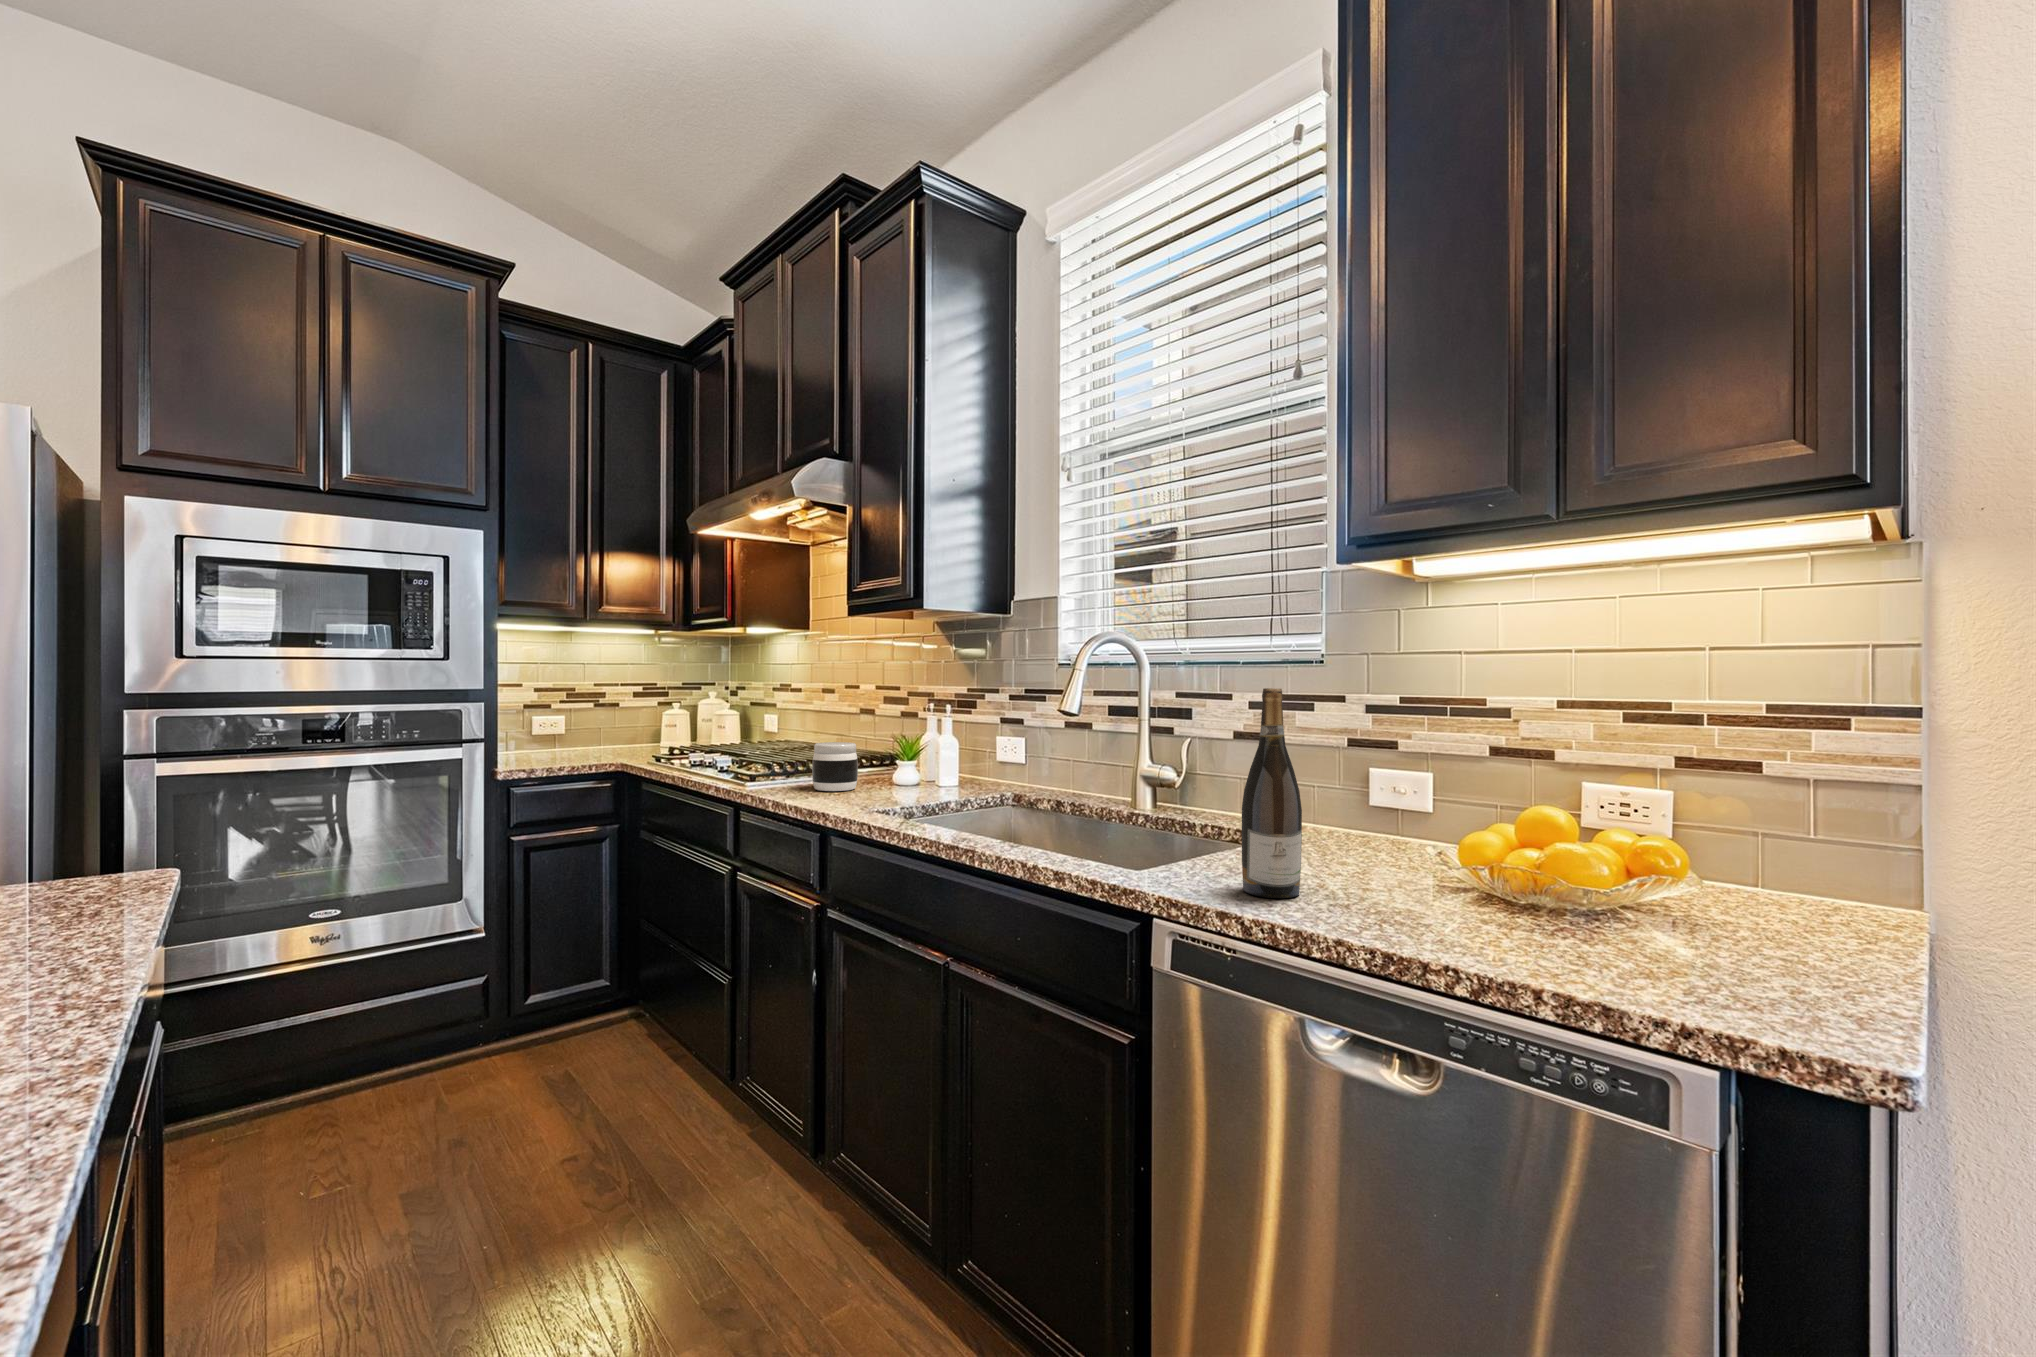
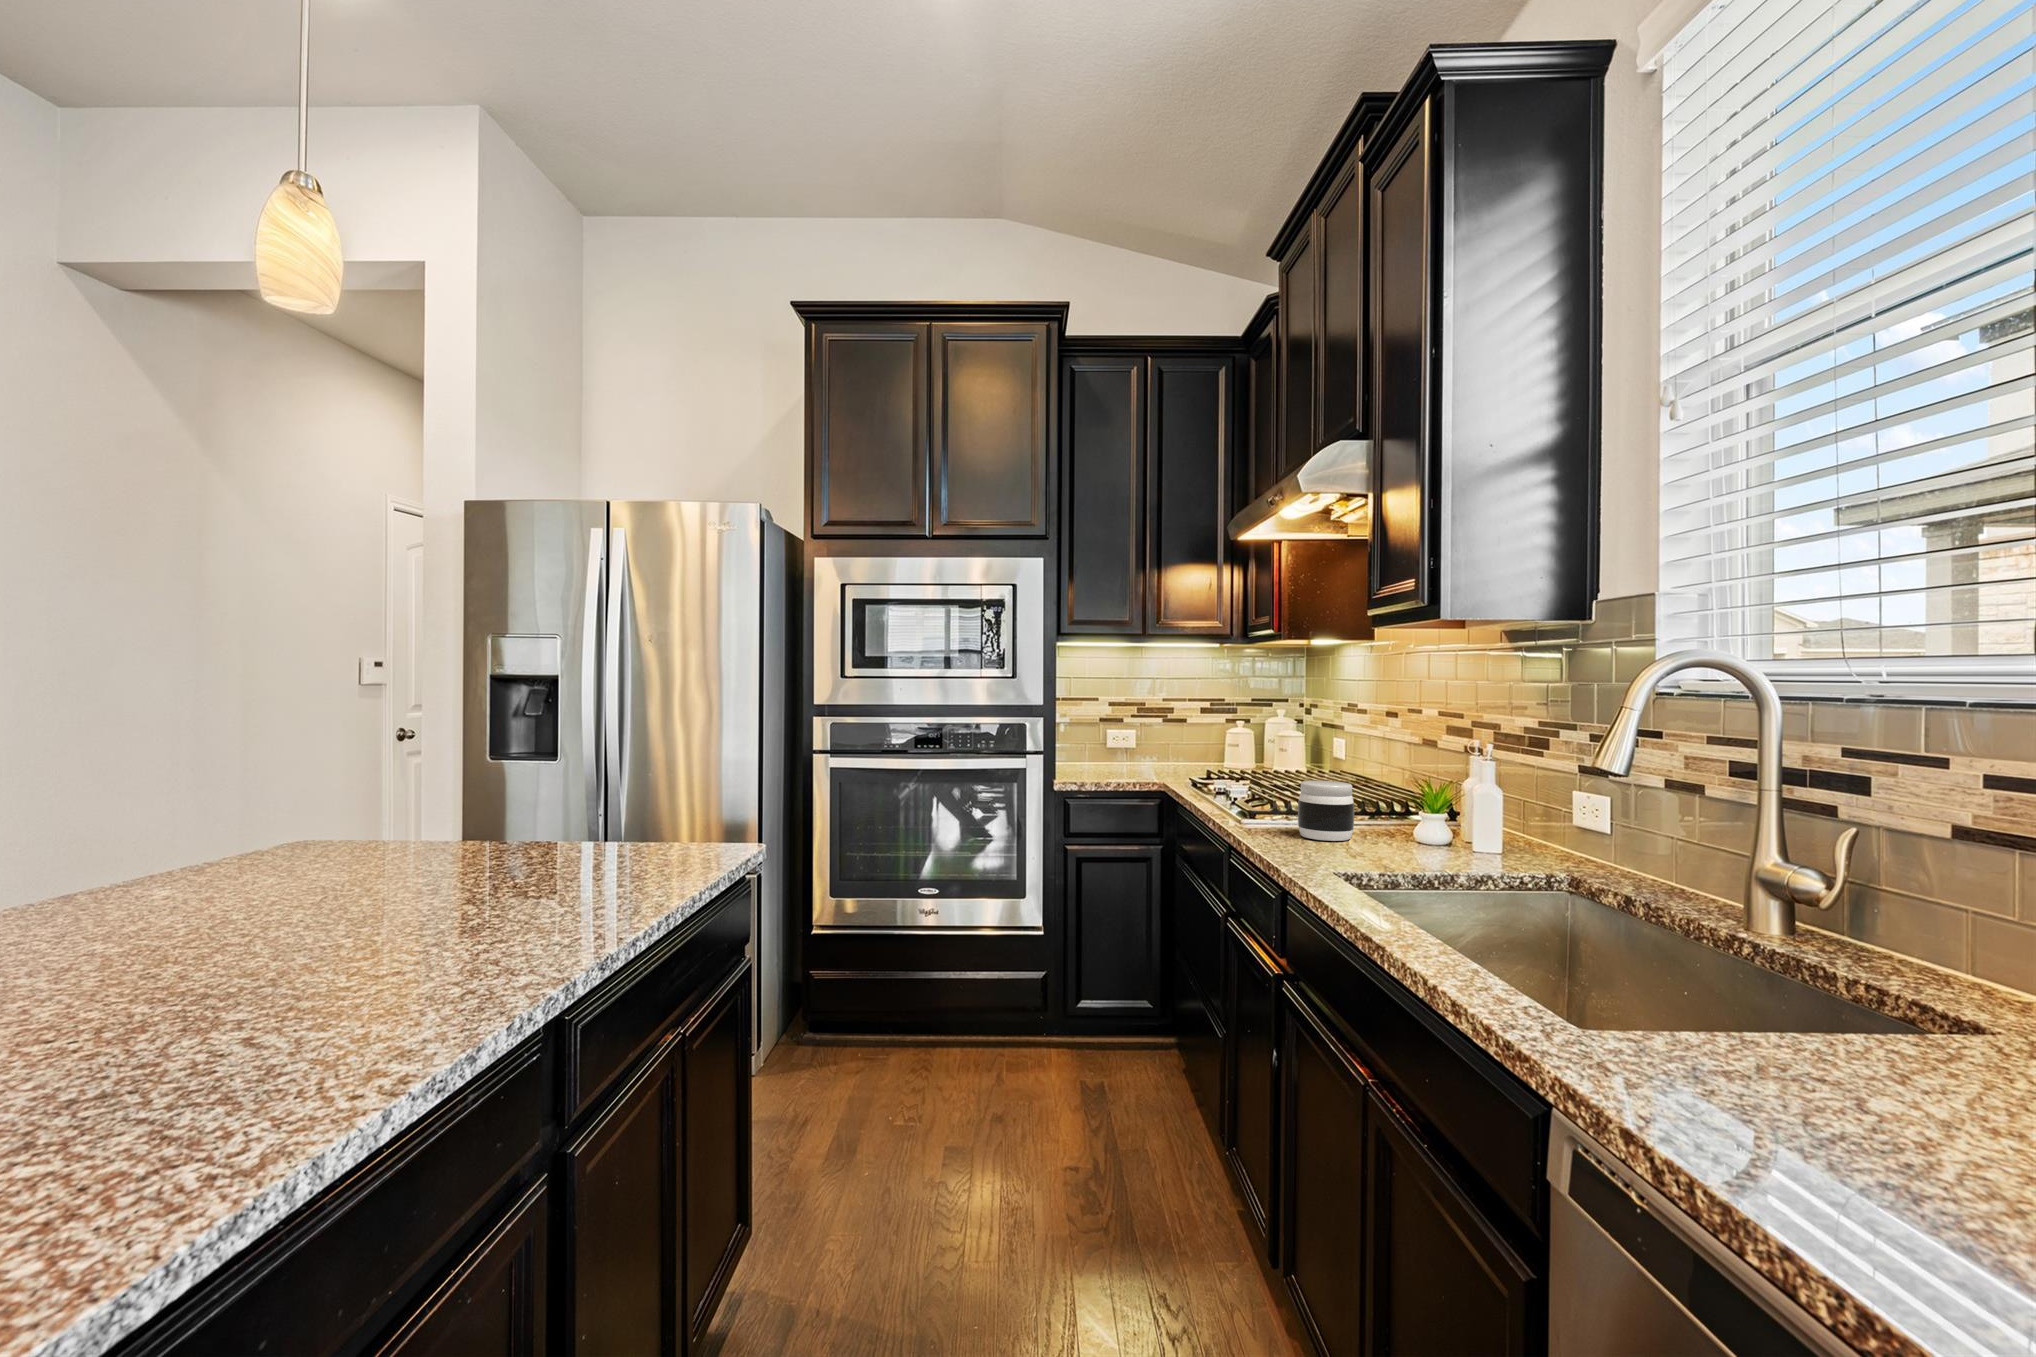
wine bottle: present [1242,688,1302,898] -> none [1727,760,1860,1149]

